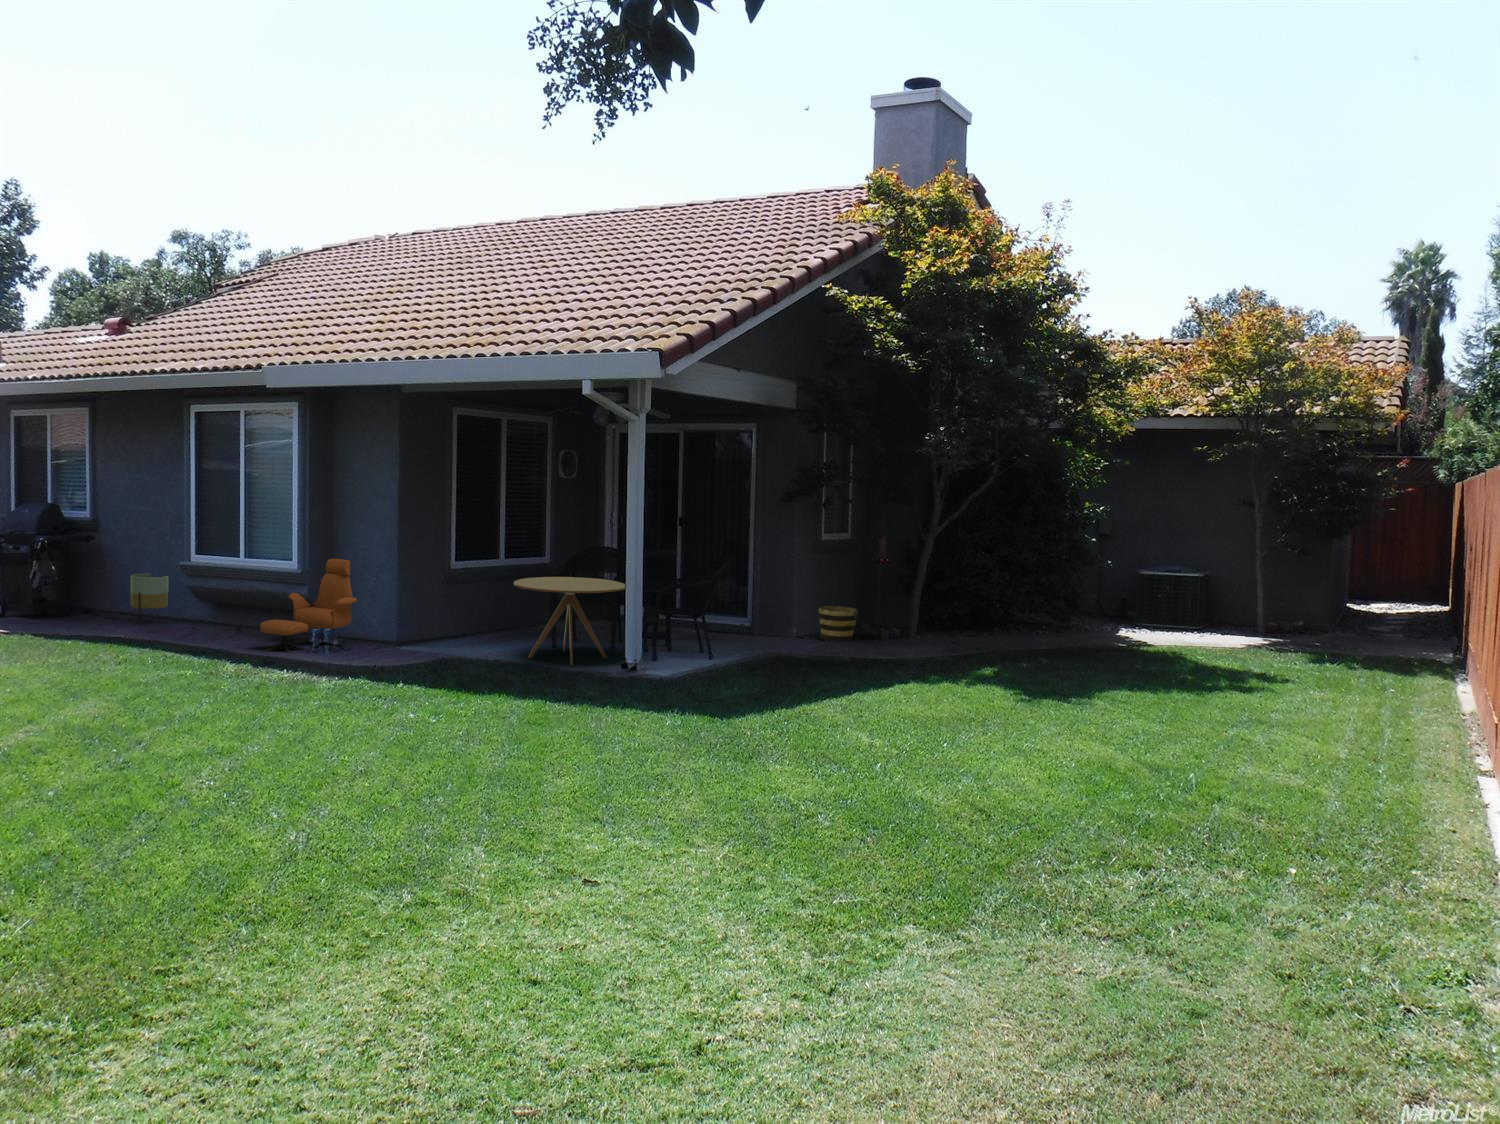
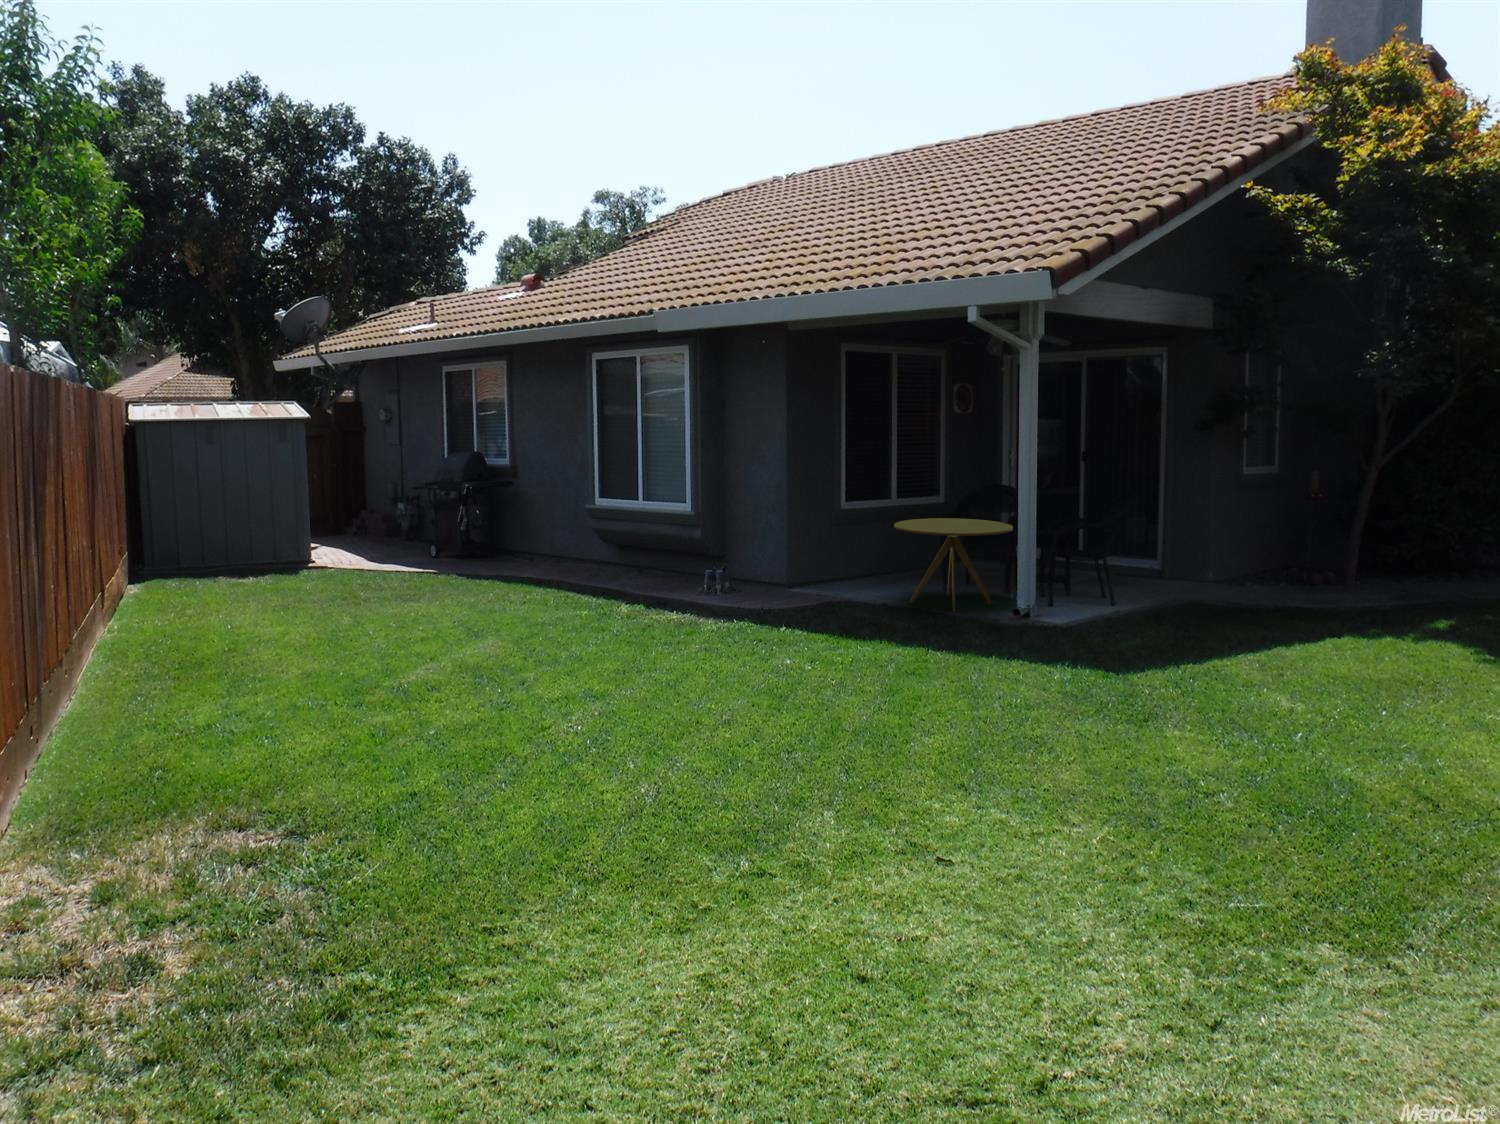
lounge chair: present [260,559,357,653] -> none [654,500,745,596]
planter: present [131,573,169,625] -> none [548,517,582,565]
bucket: present [818,606,858,641] -> none [1236,549,1283,588]

